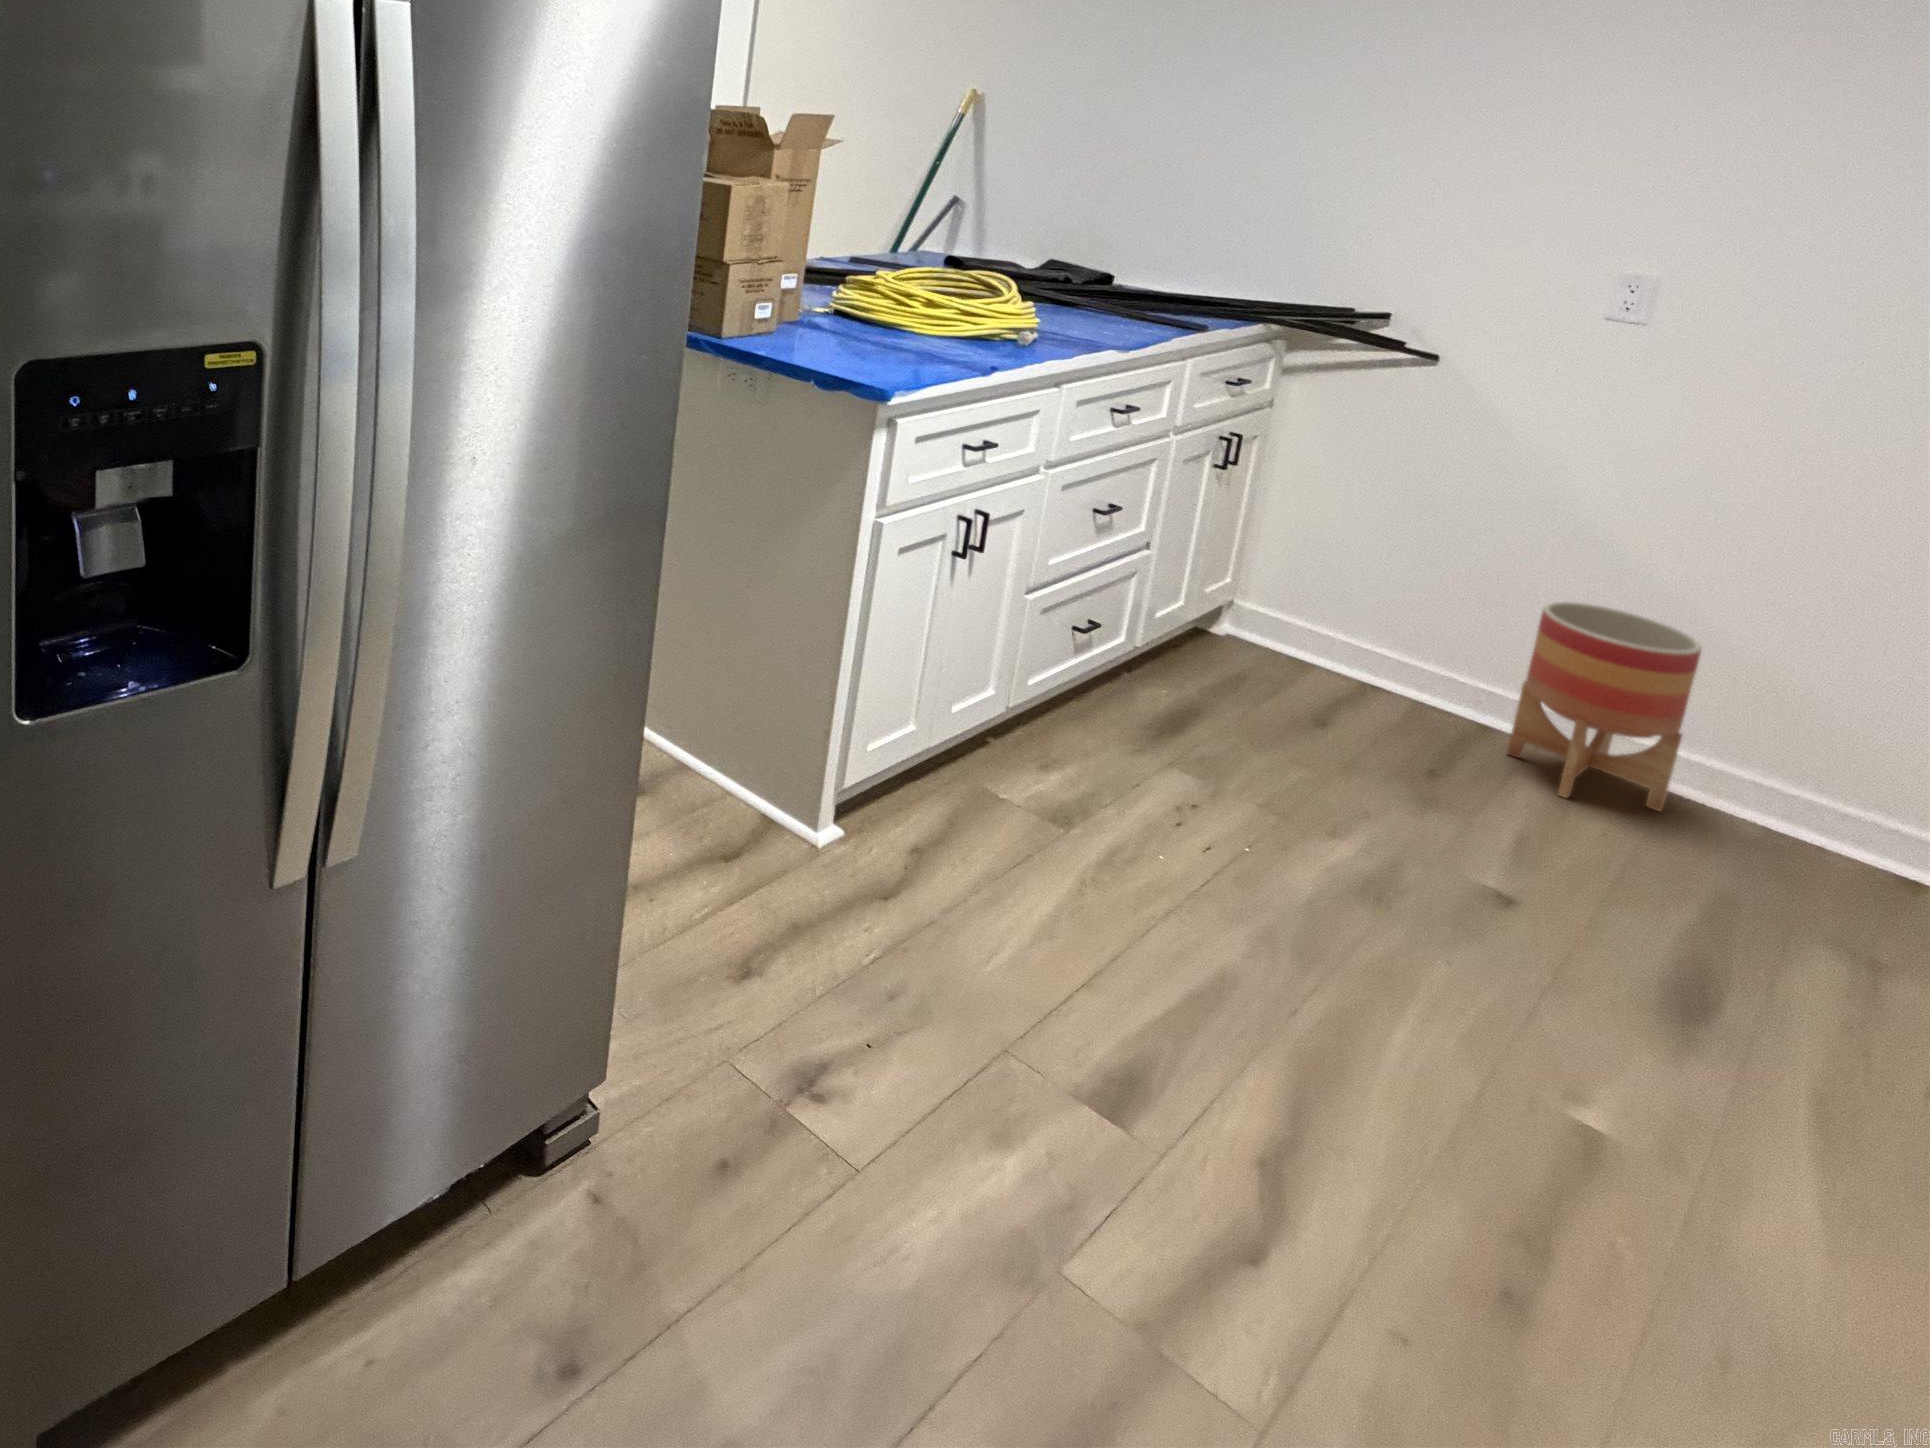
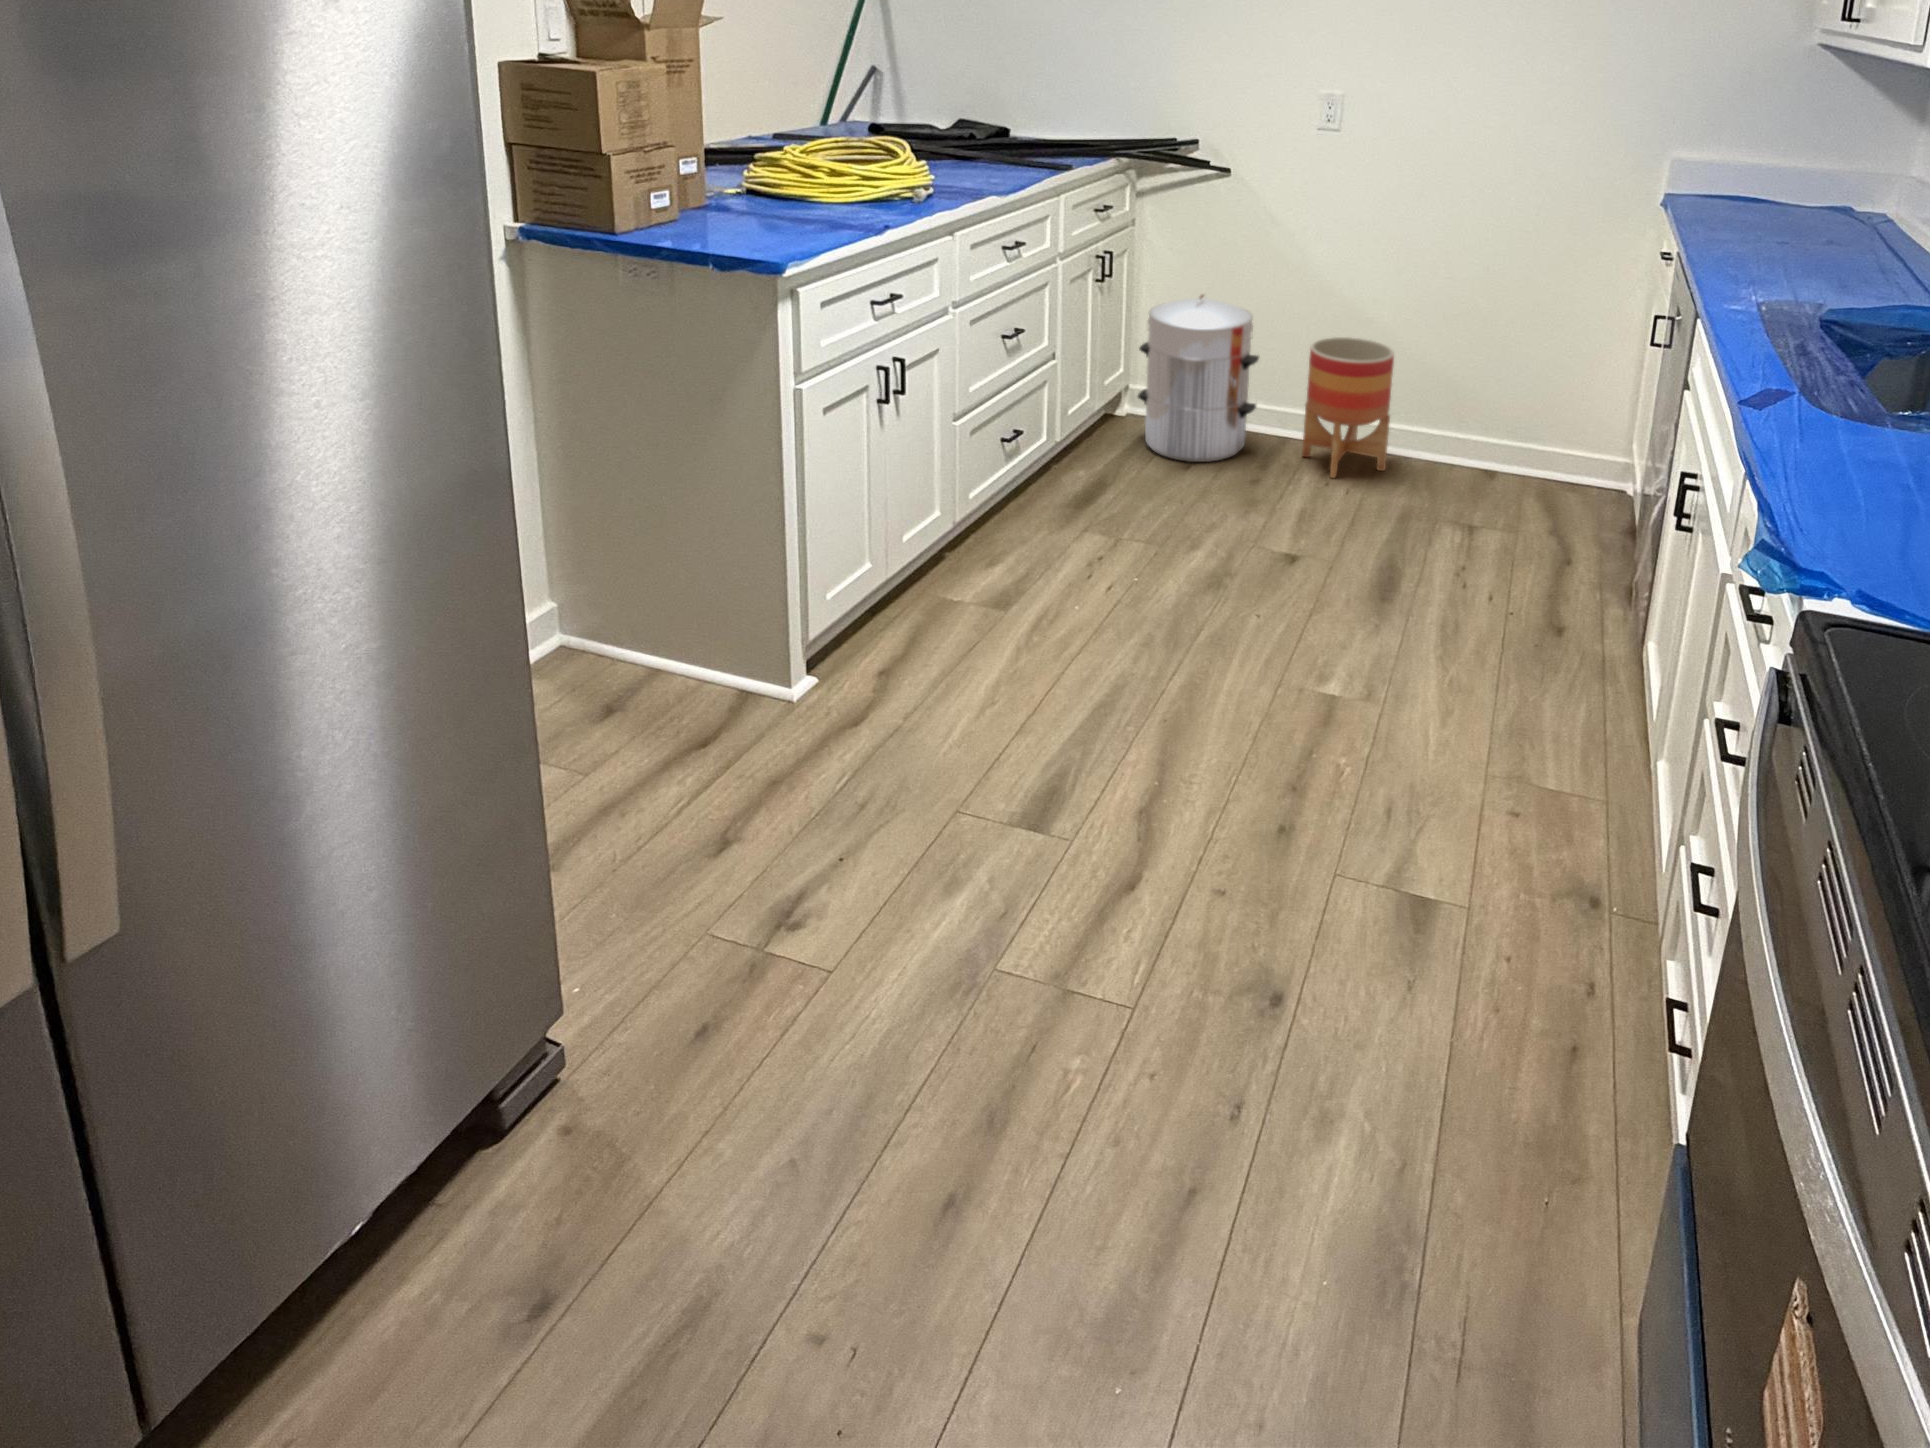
waste bin: none [1250,508,1450,726] -> present [1138,295,1259,462]

